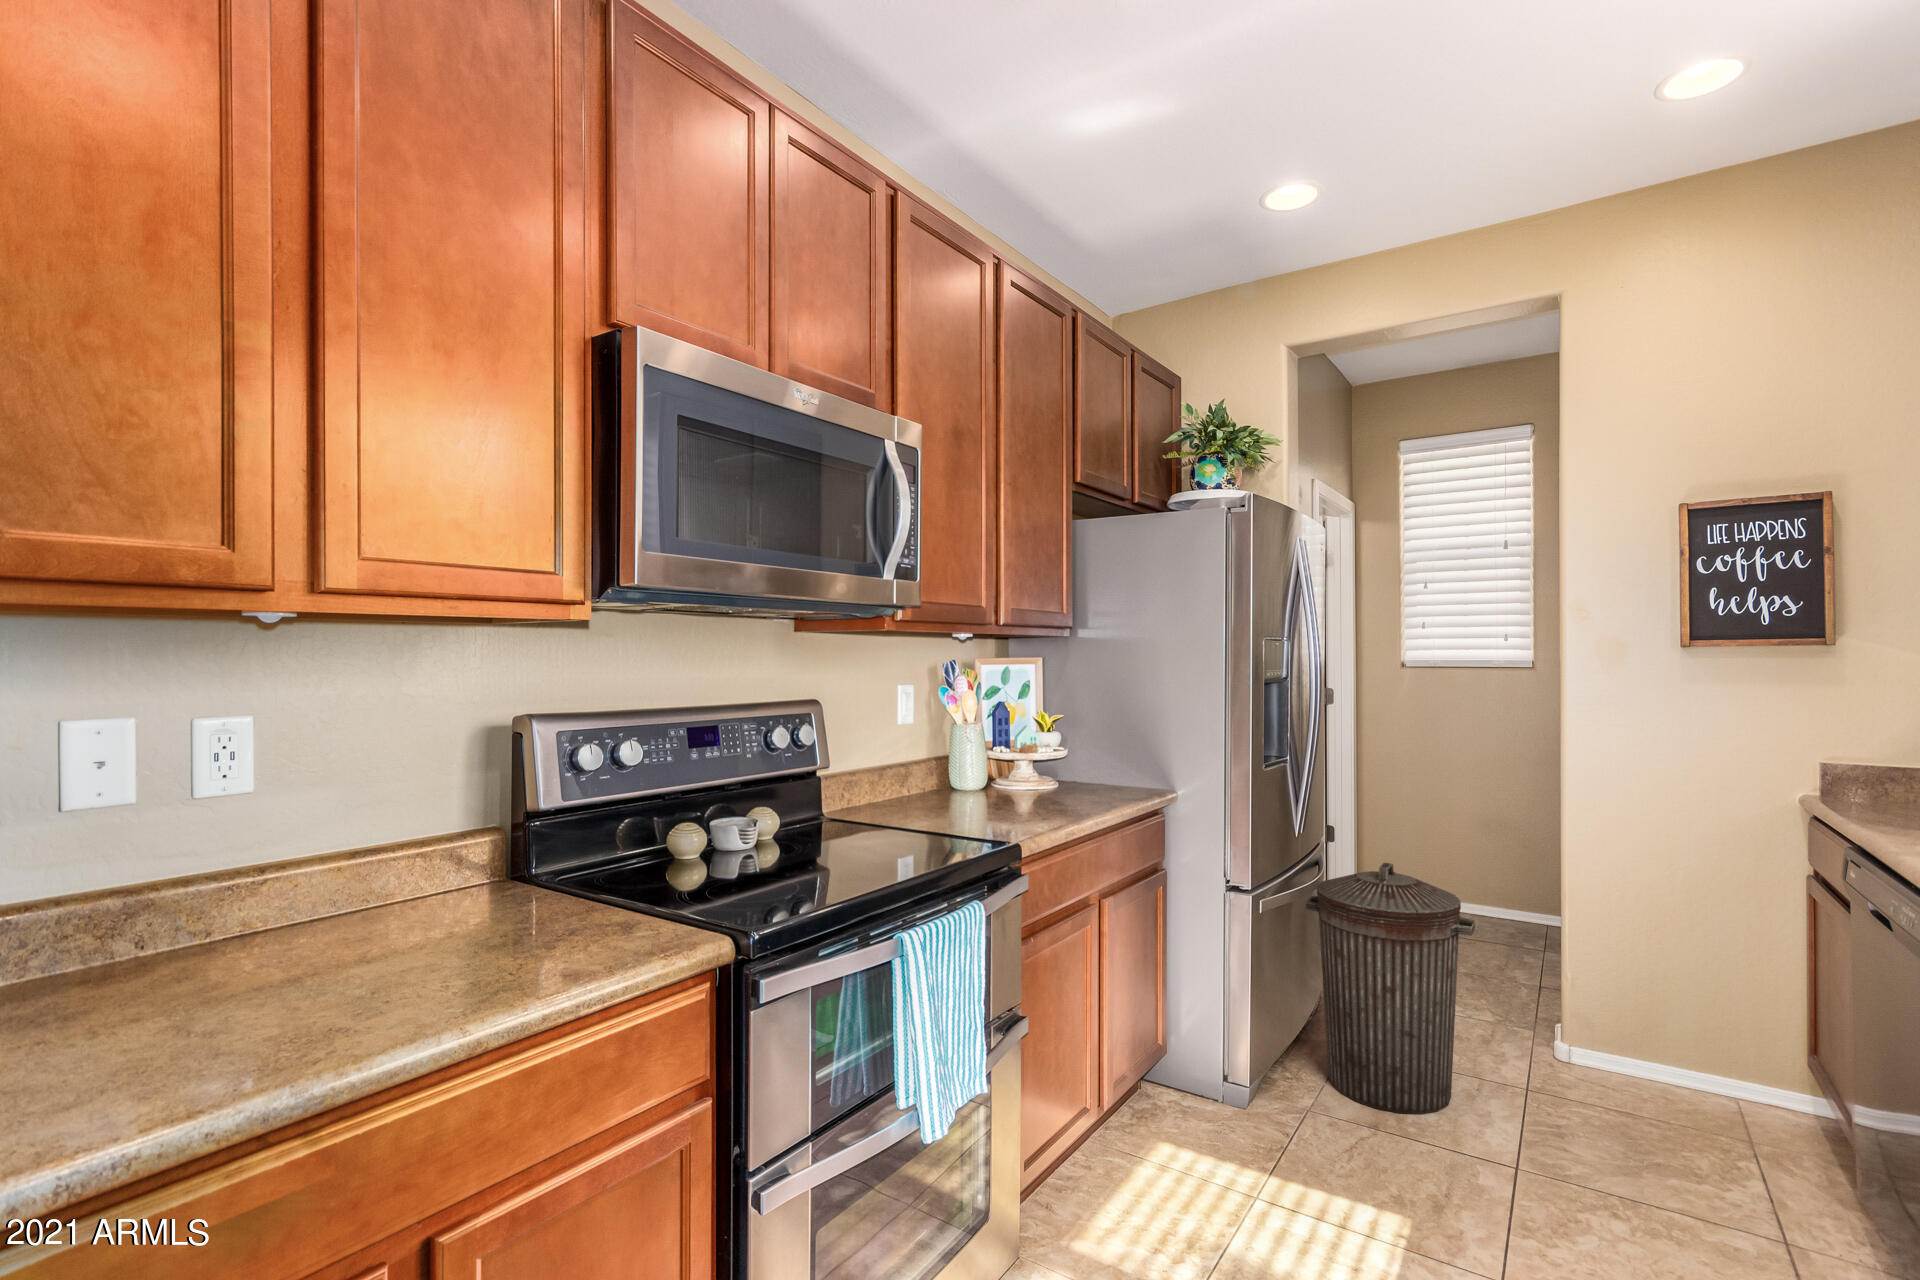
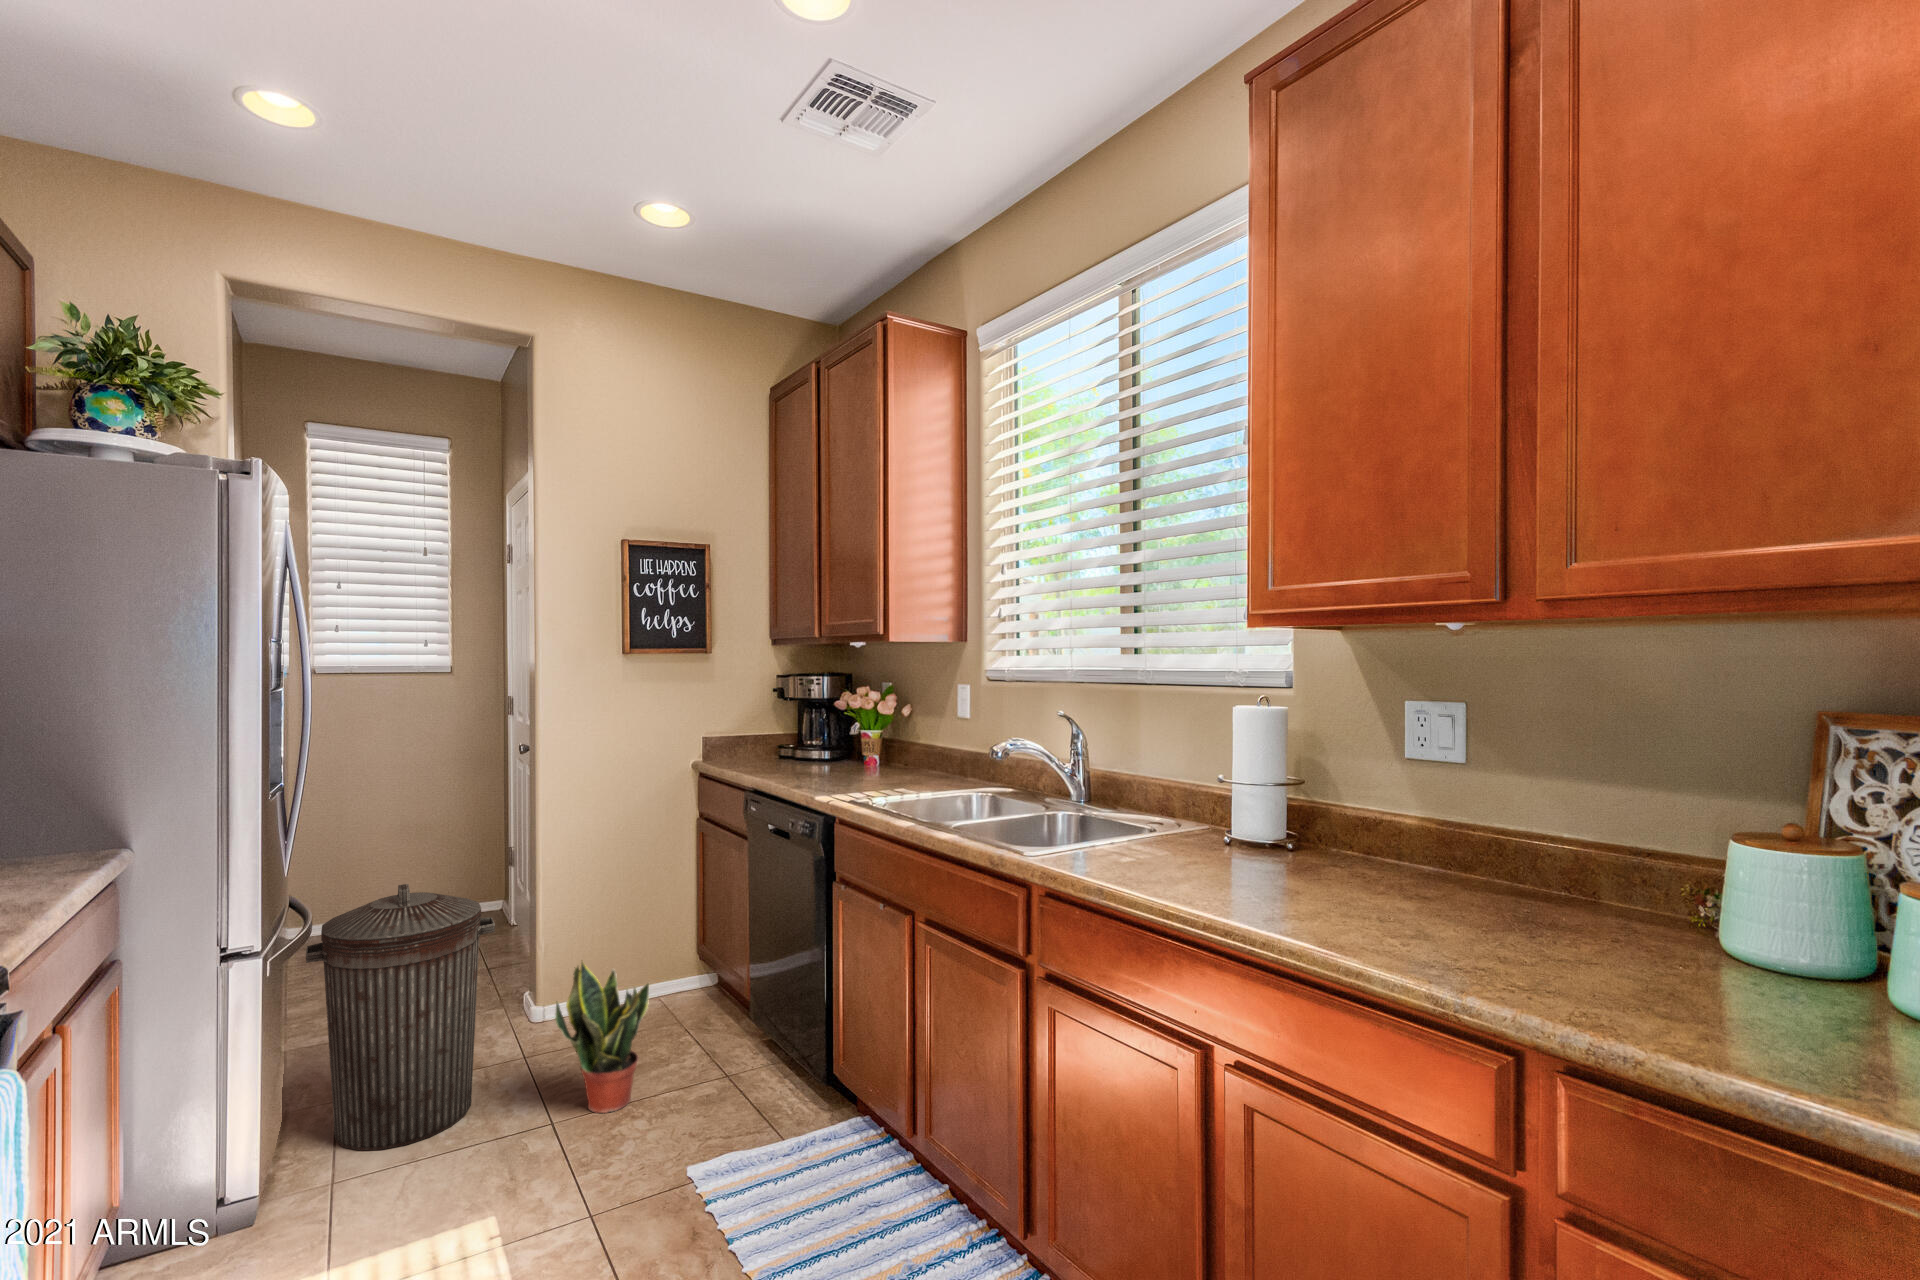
potted plant: none [1518,995,1660,1196] -> present [555,962,649,1113]

